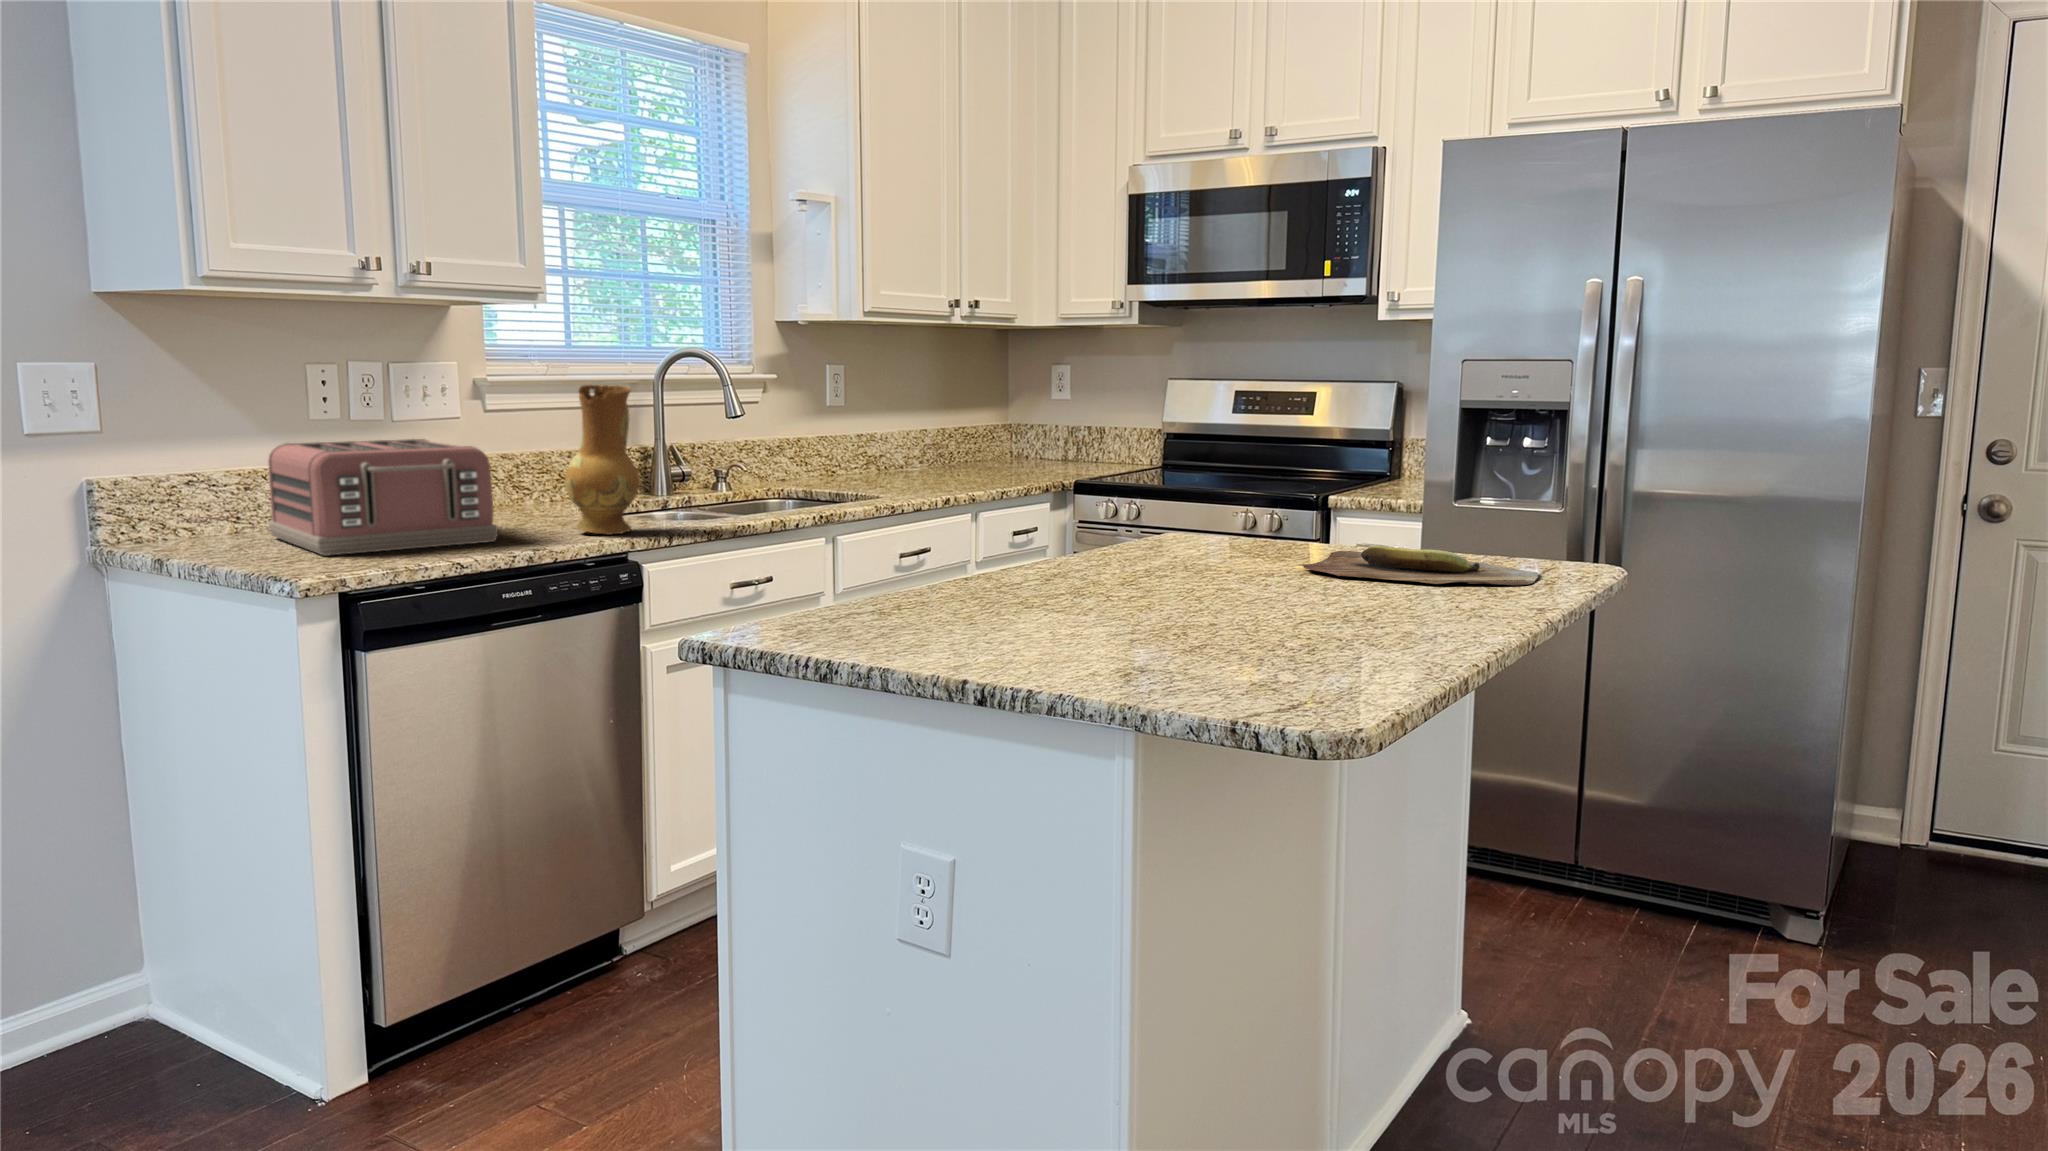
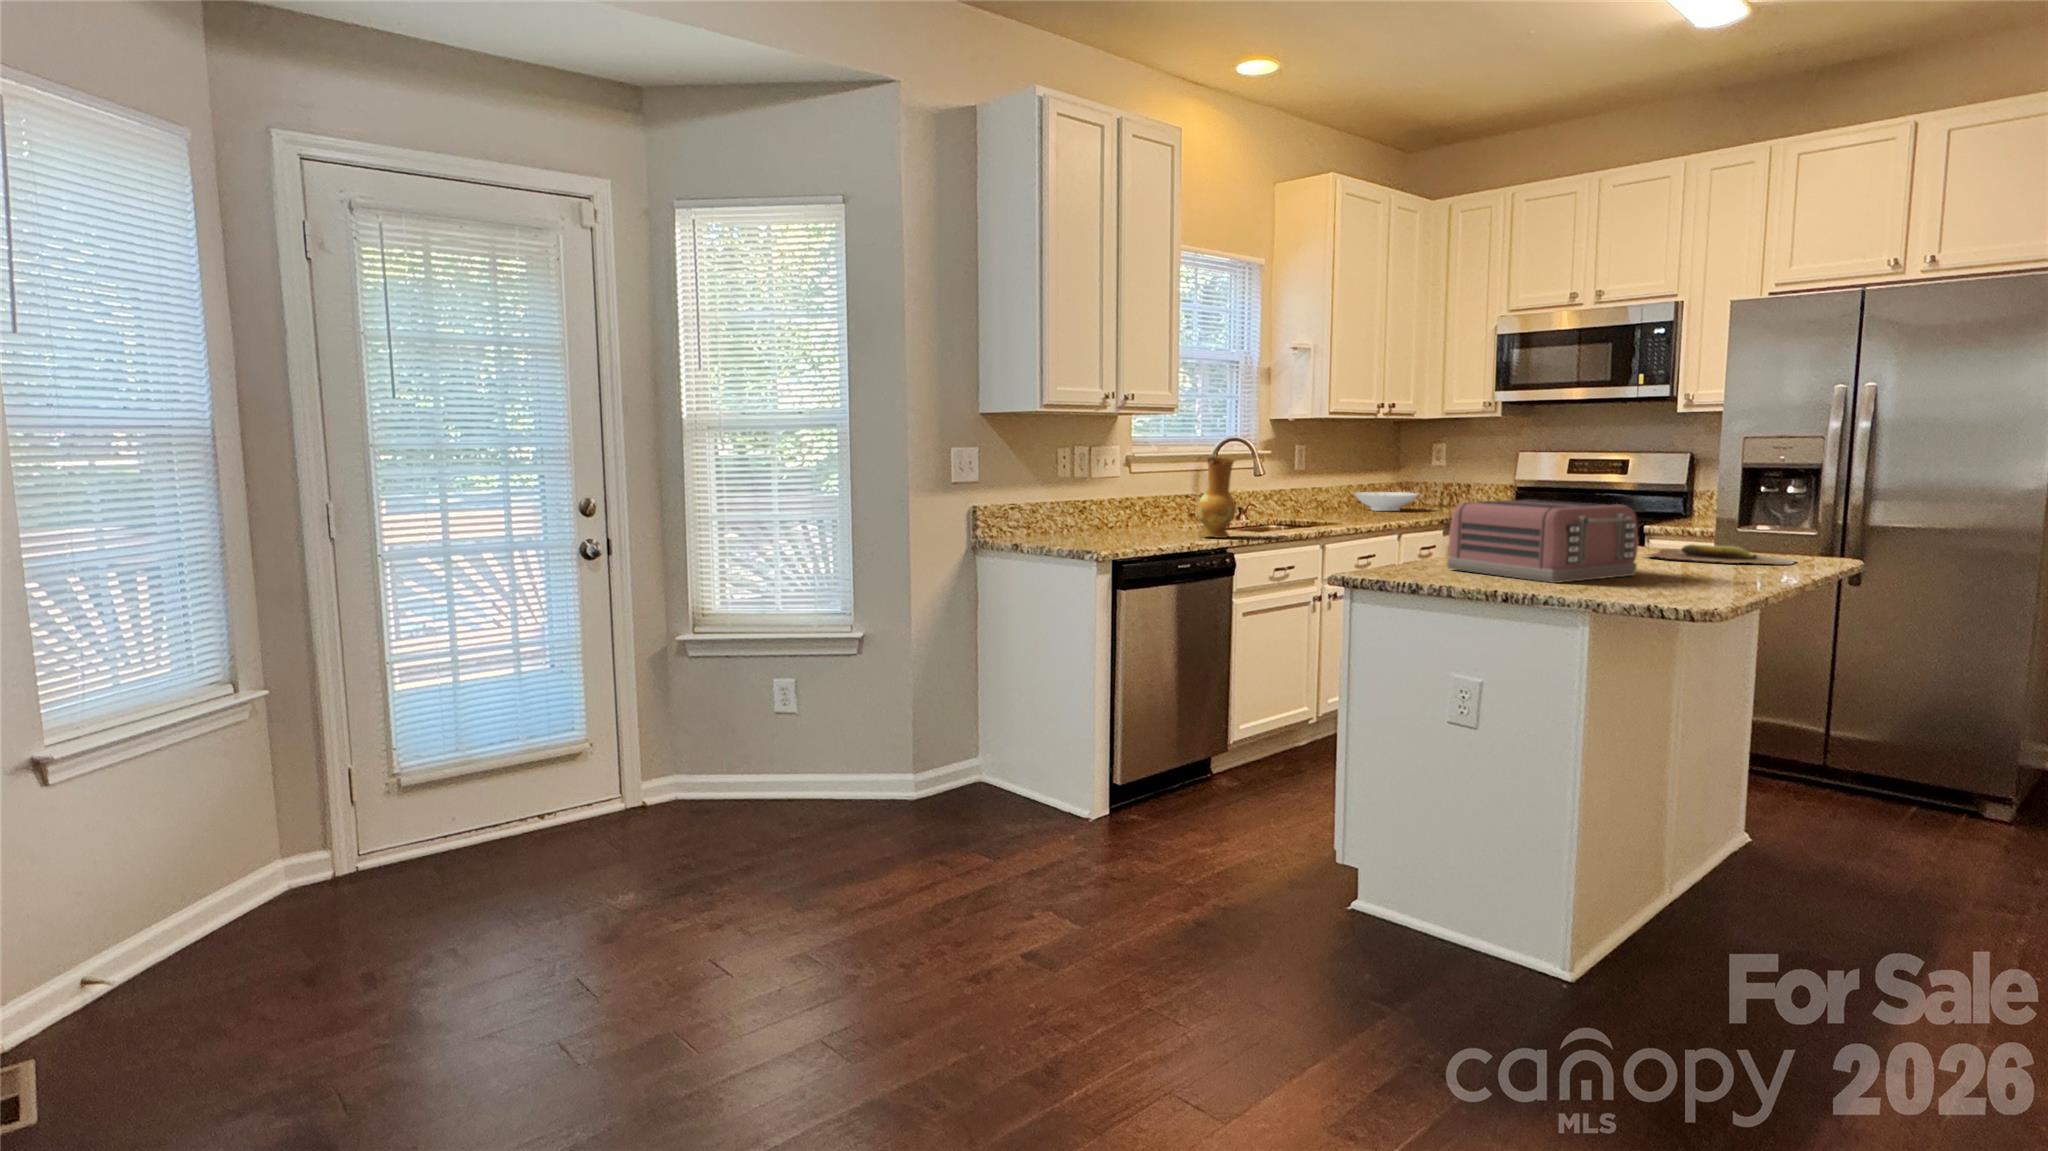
toaster: present [268,439,498,556] -> present [1447,499,1638,583]
bowl: none [926,440,1024,470] -> present [1354,492,1418,511]

